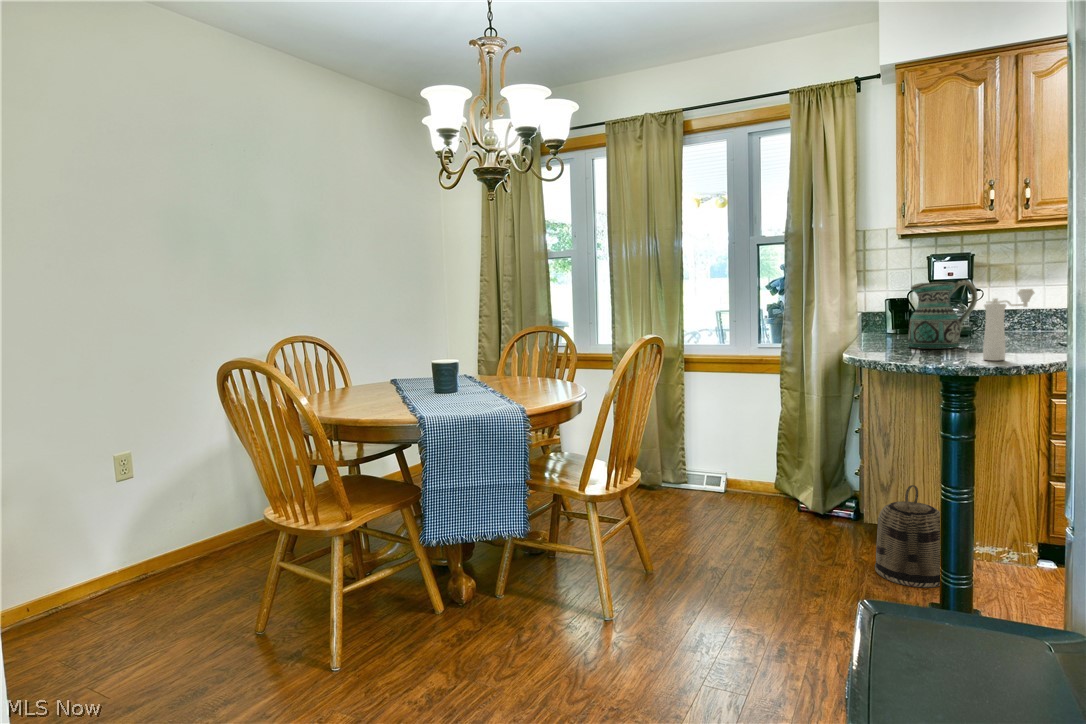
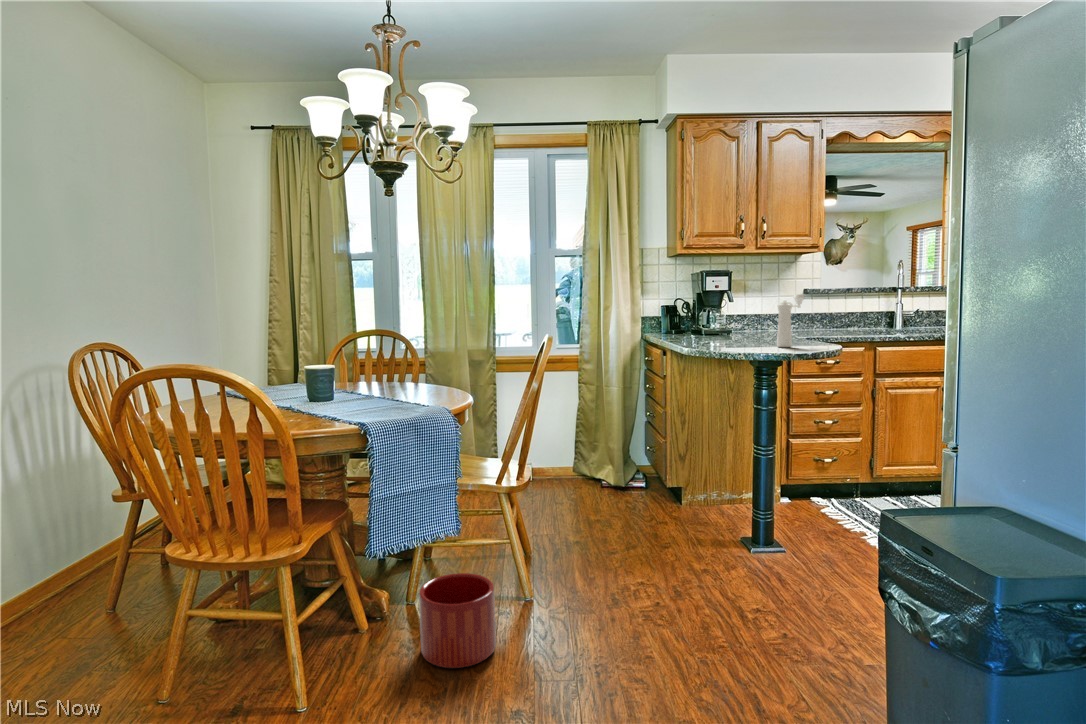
ceramic pitcher: present [908,280,977,349] -> none [705,289,750,342]
basket: present [875,485,940,588] -> none [687,451,741,532]
planter: none [485,582,561,676] -> present [419,573,496,668]

